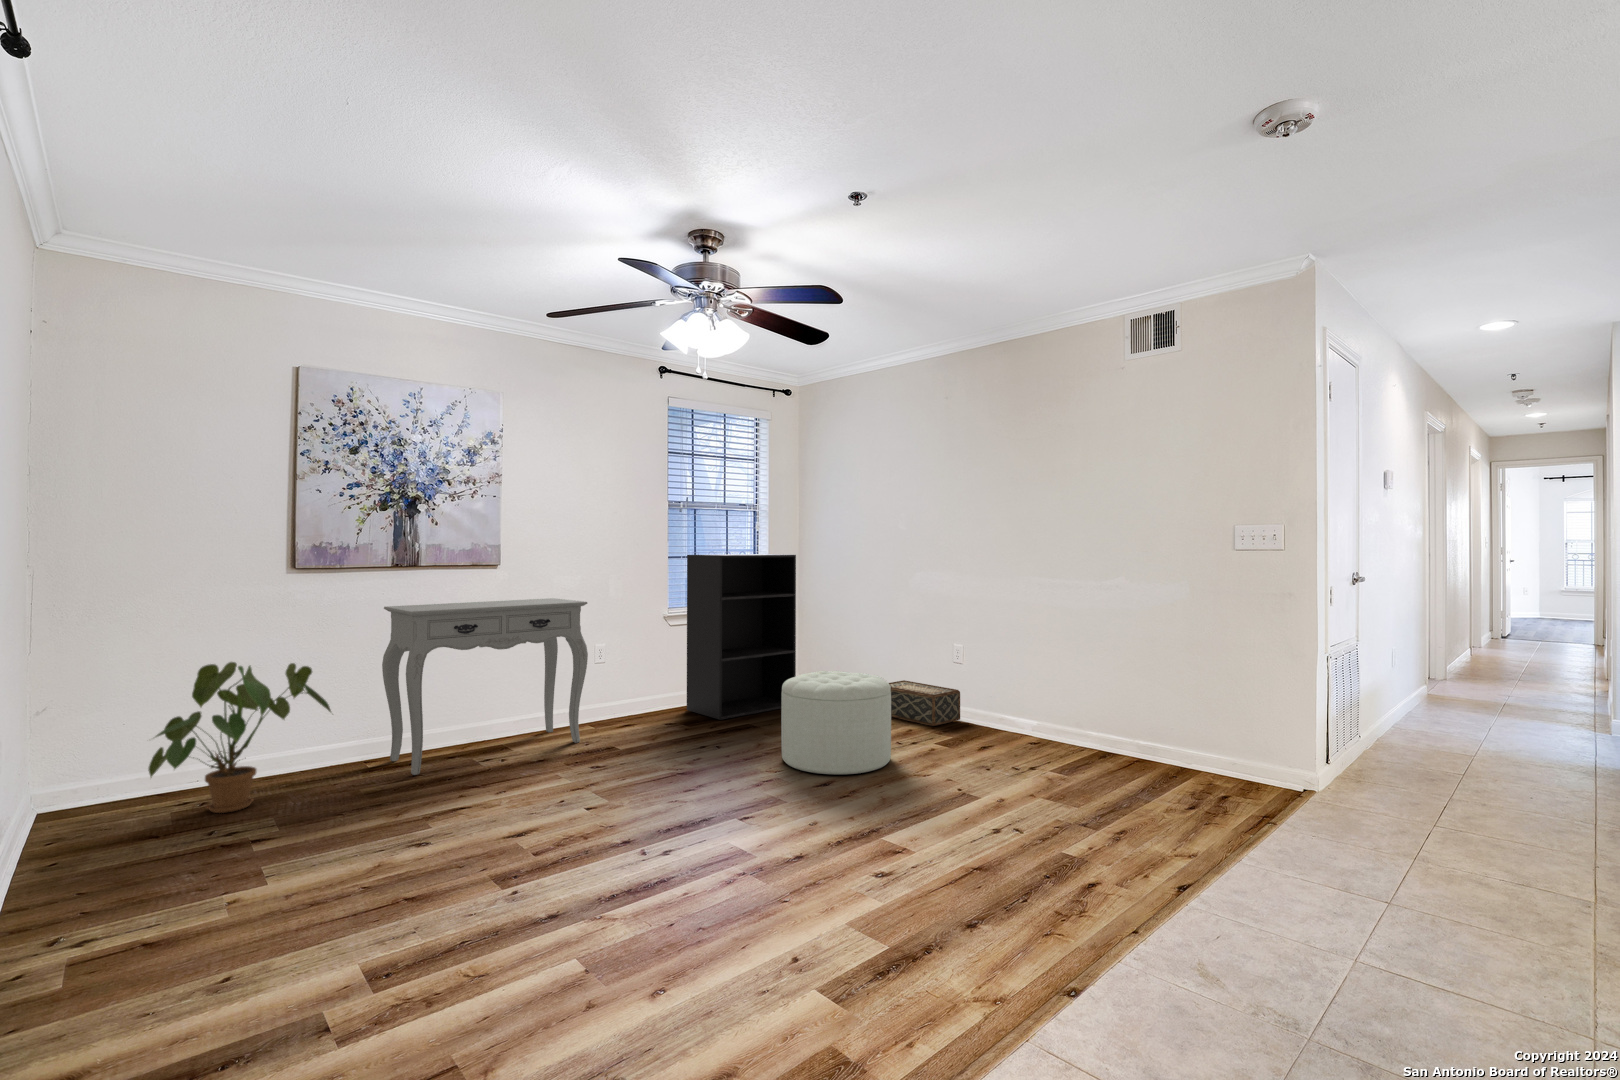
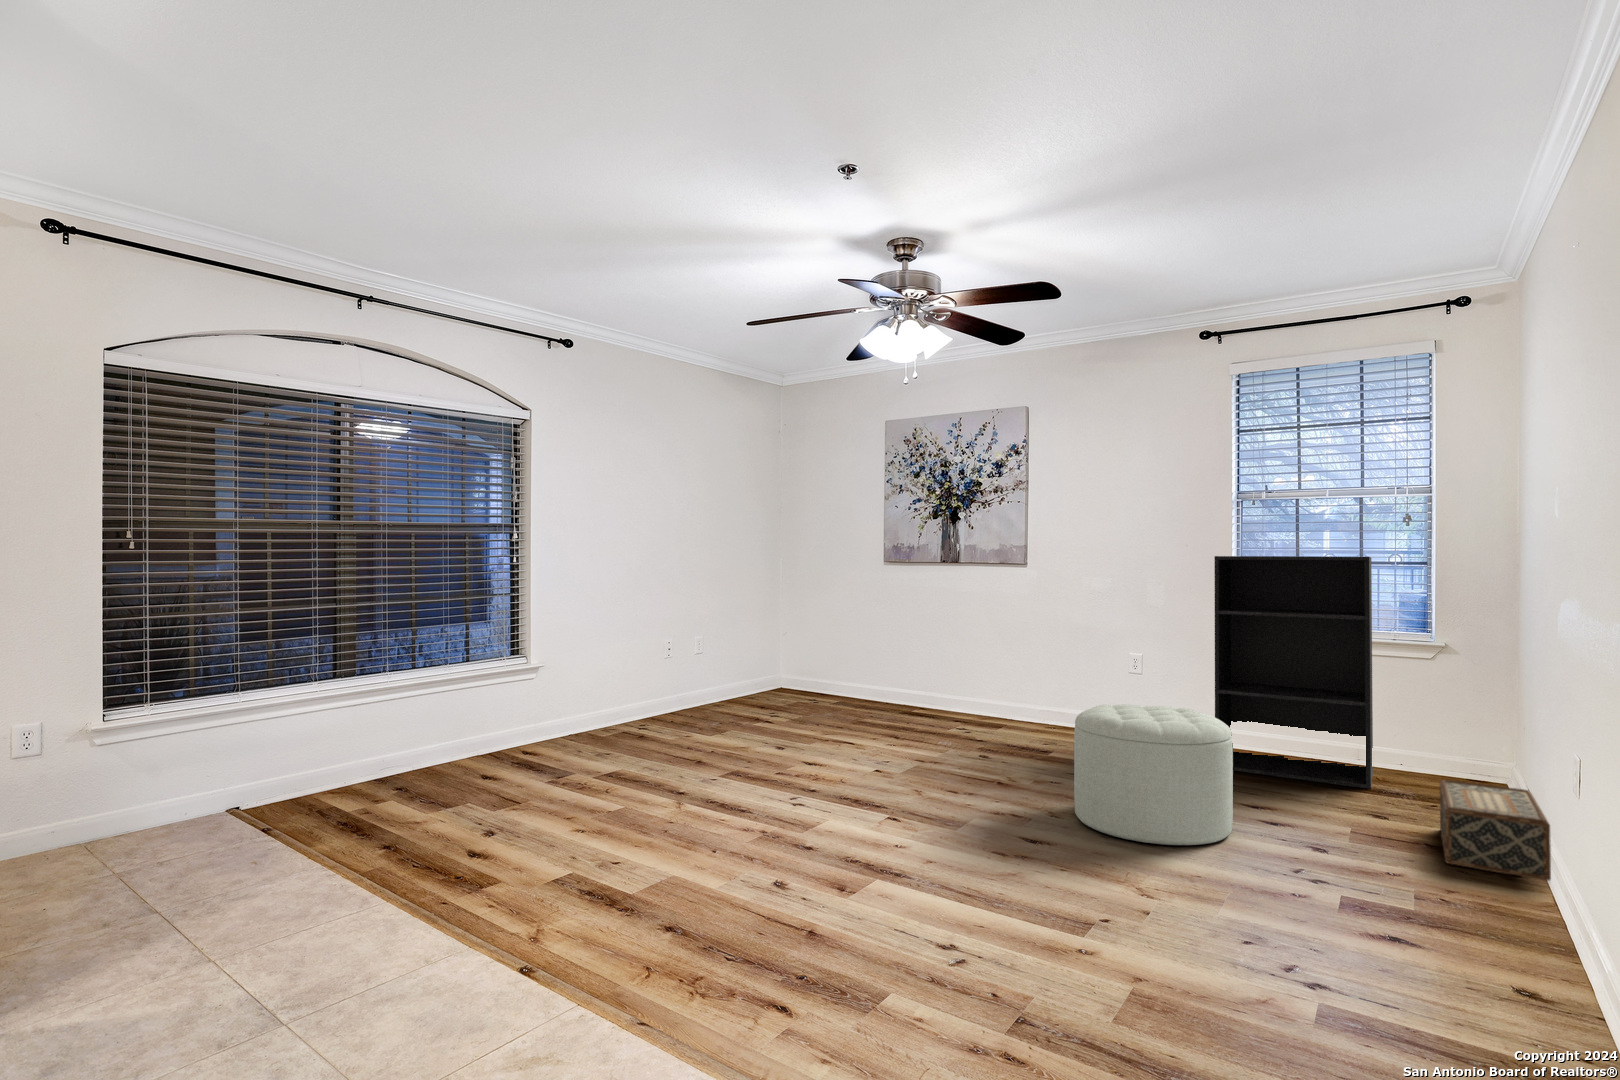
console table: present [382,598,588,775] -> none [901,595,1073,743]
house plant: present [148,662,331,813] -> none [778,623,881,716]

